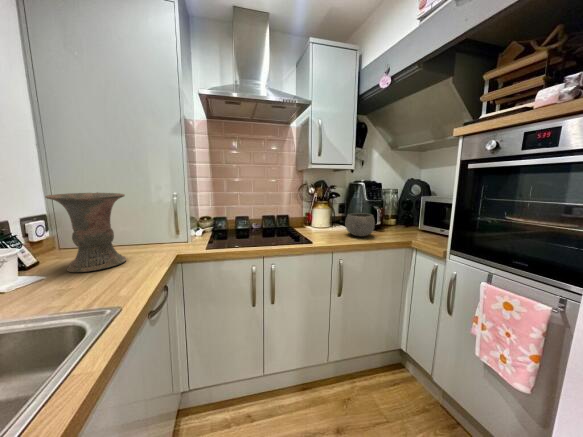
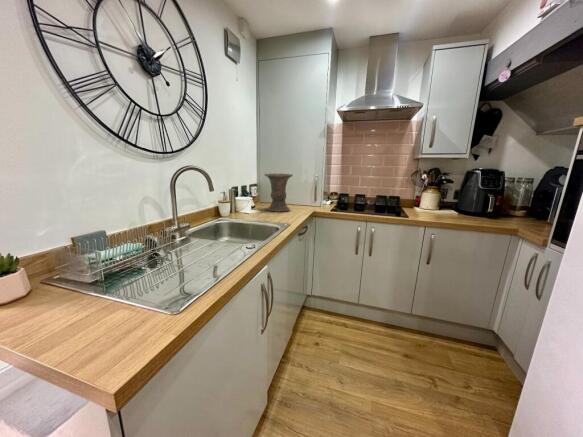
ceramic bowl: present [345,213,375,237] -> none [446,198,477,219]

